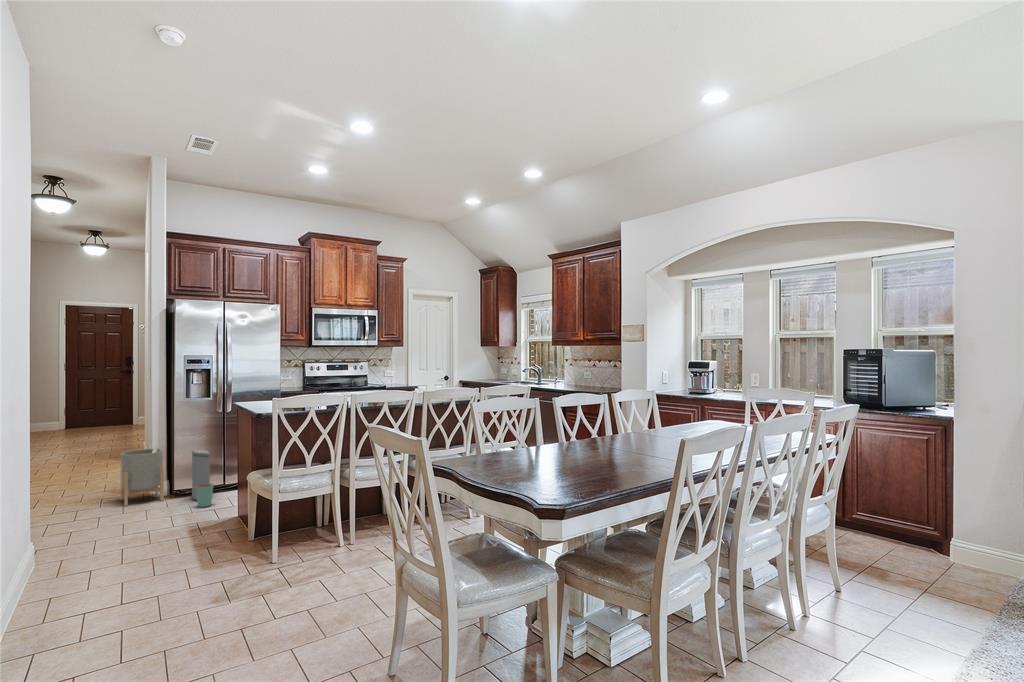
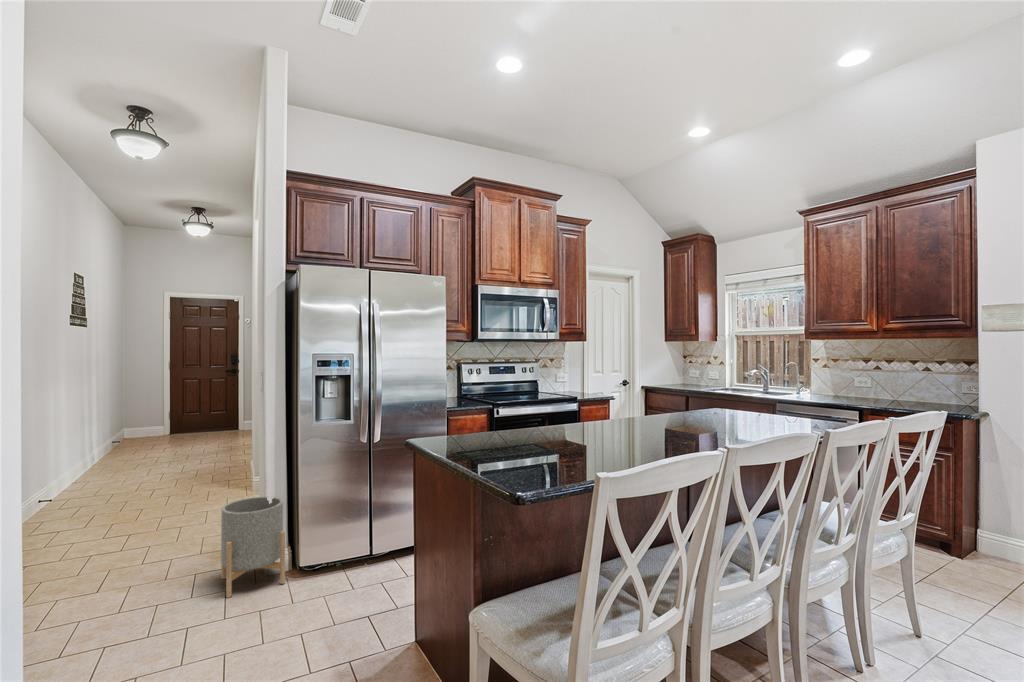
trash can: present [192,450,214,507] -> none [327,501,365,607]

